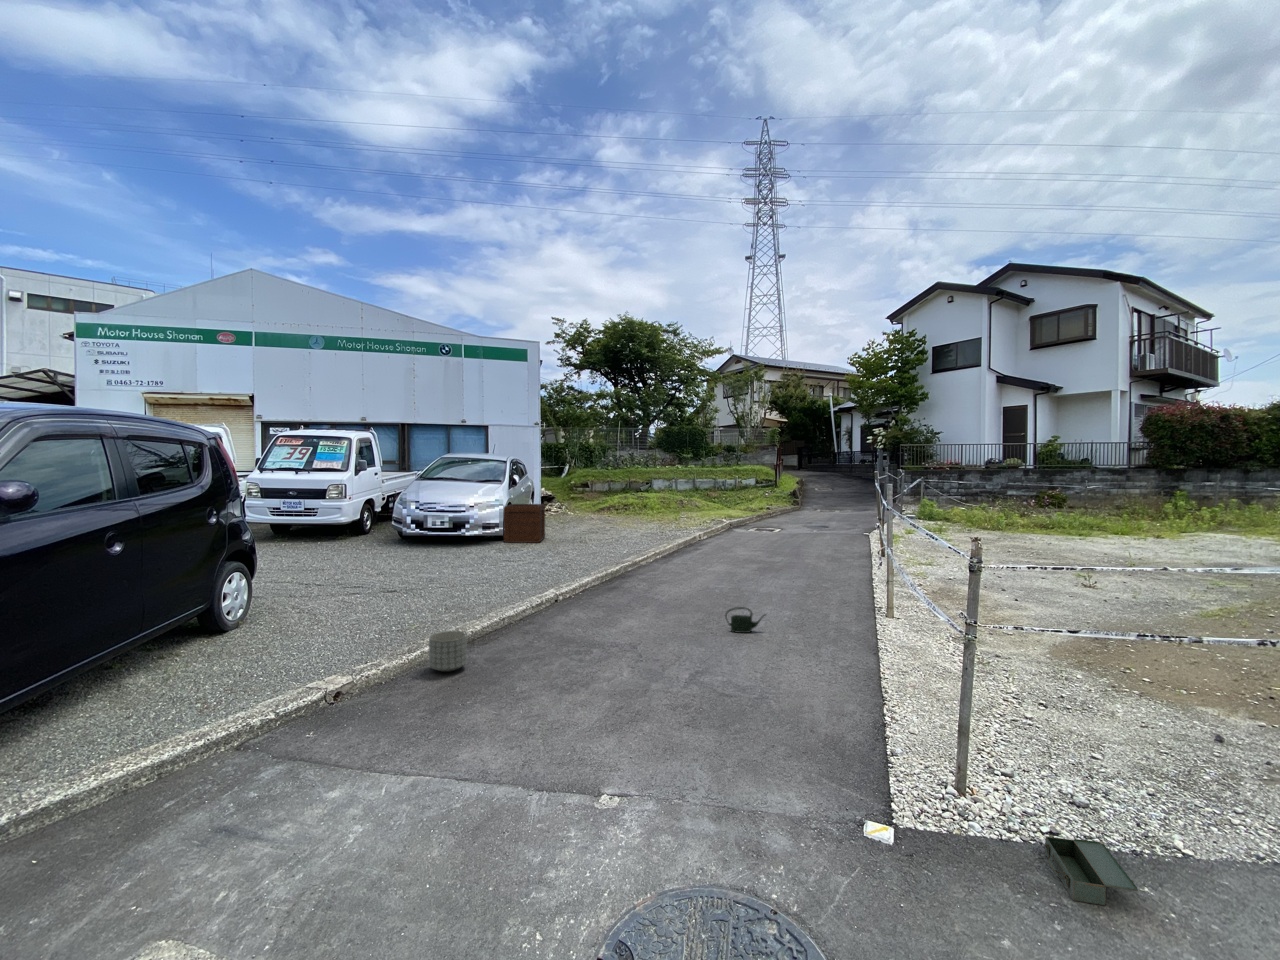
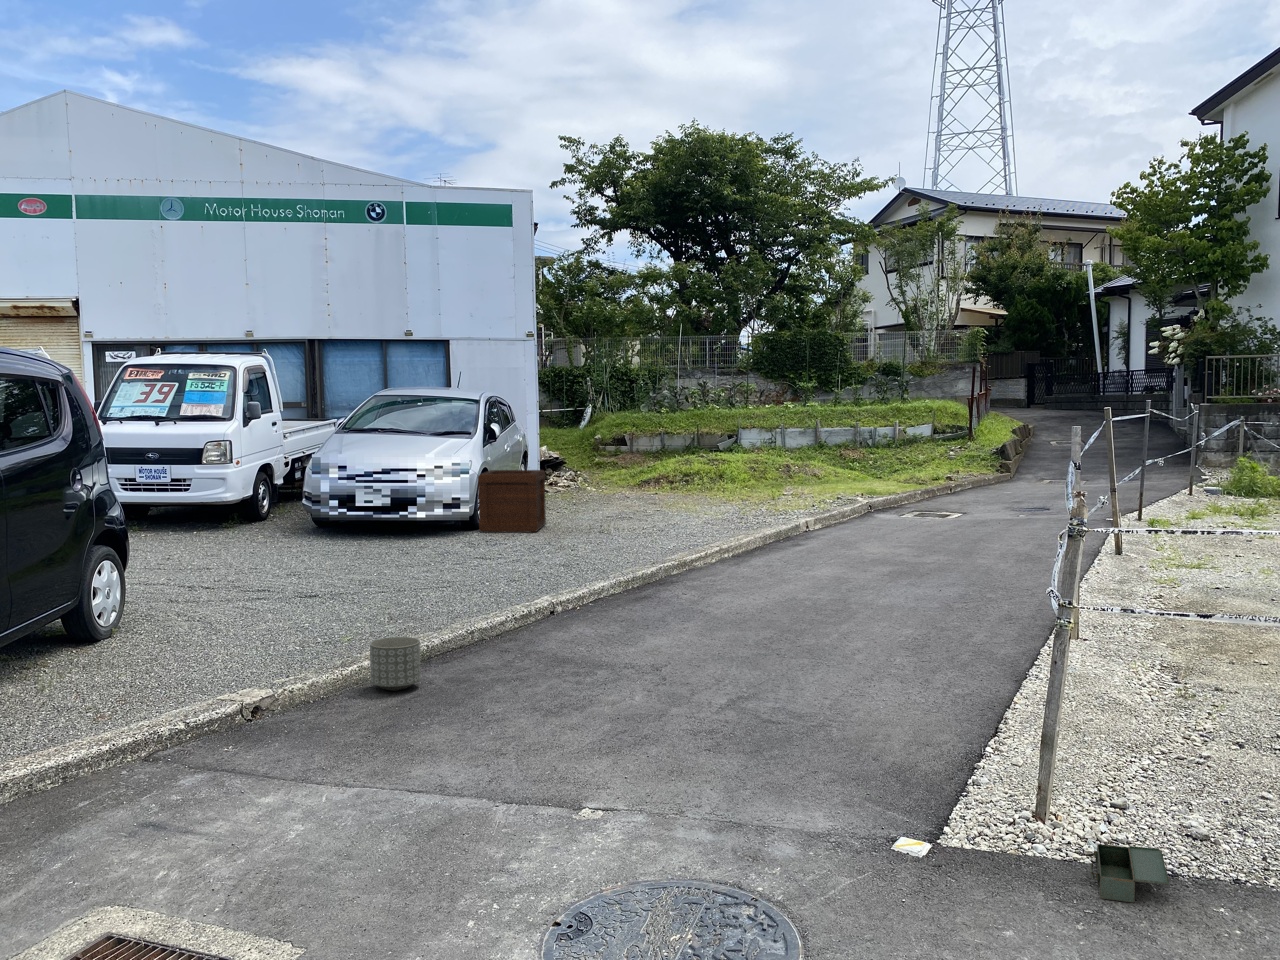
watering can: present [725,607,765,633] -> none [794,614,855,651]

